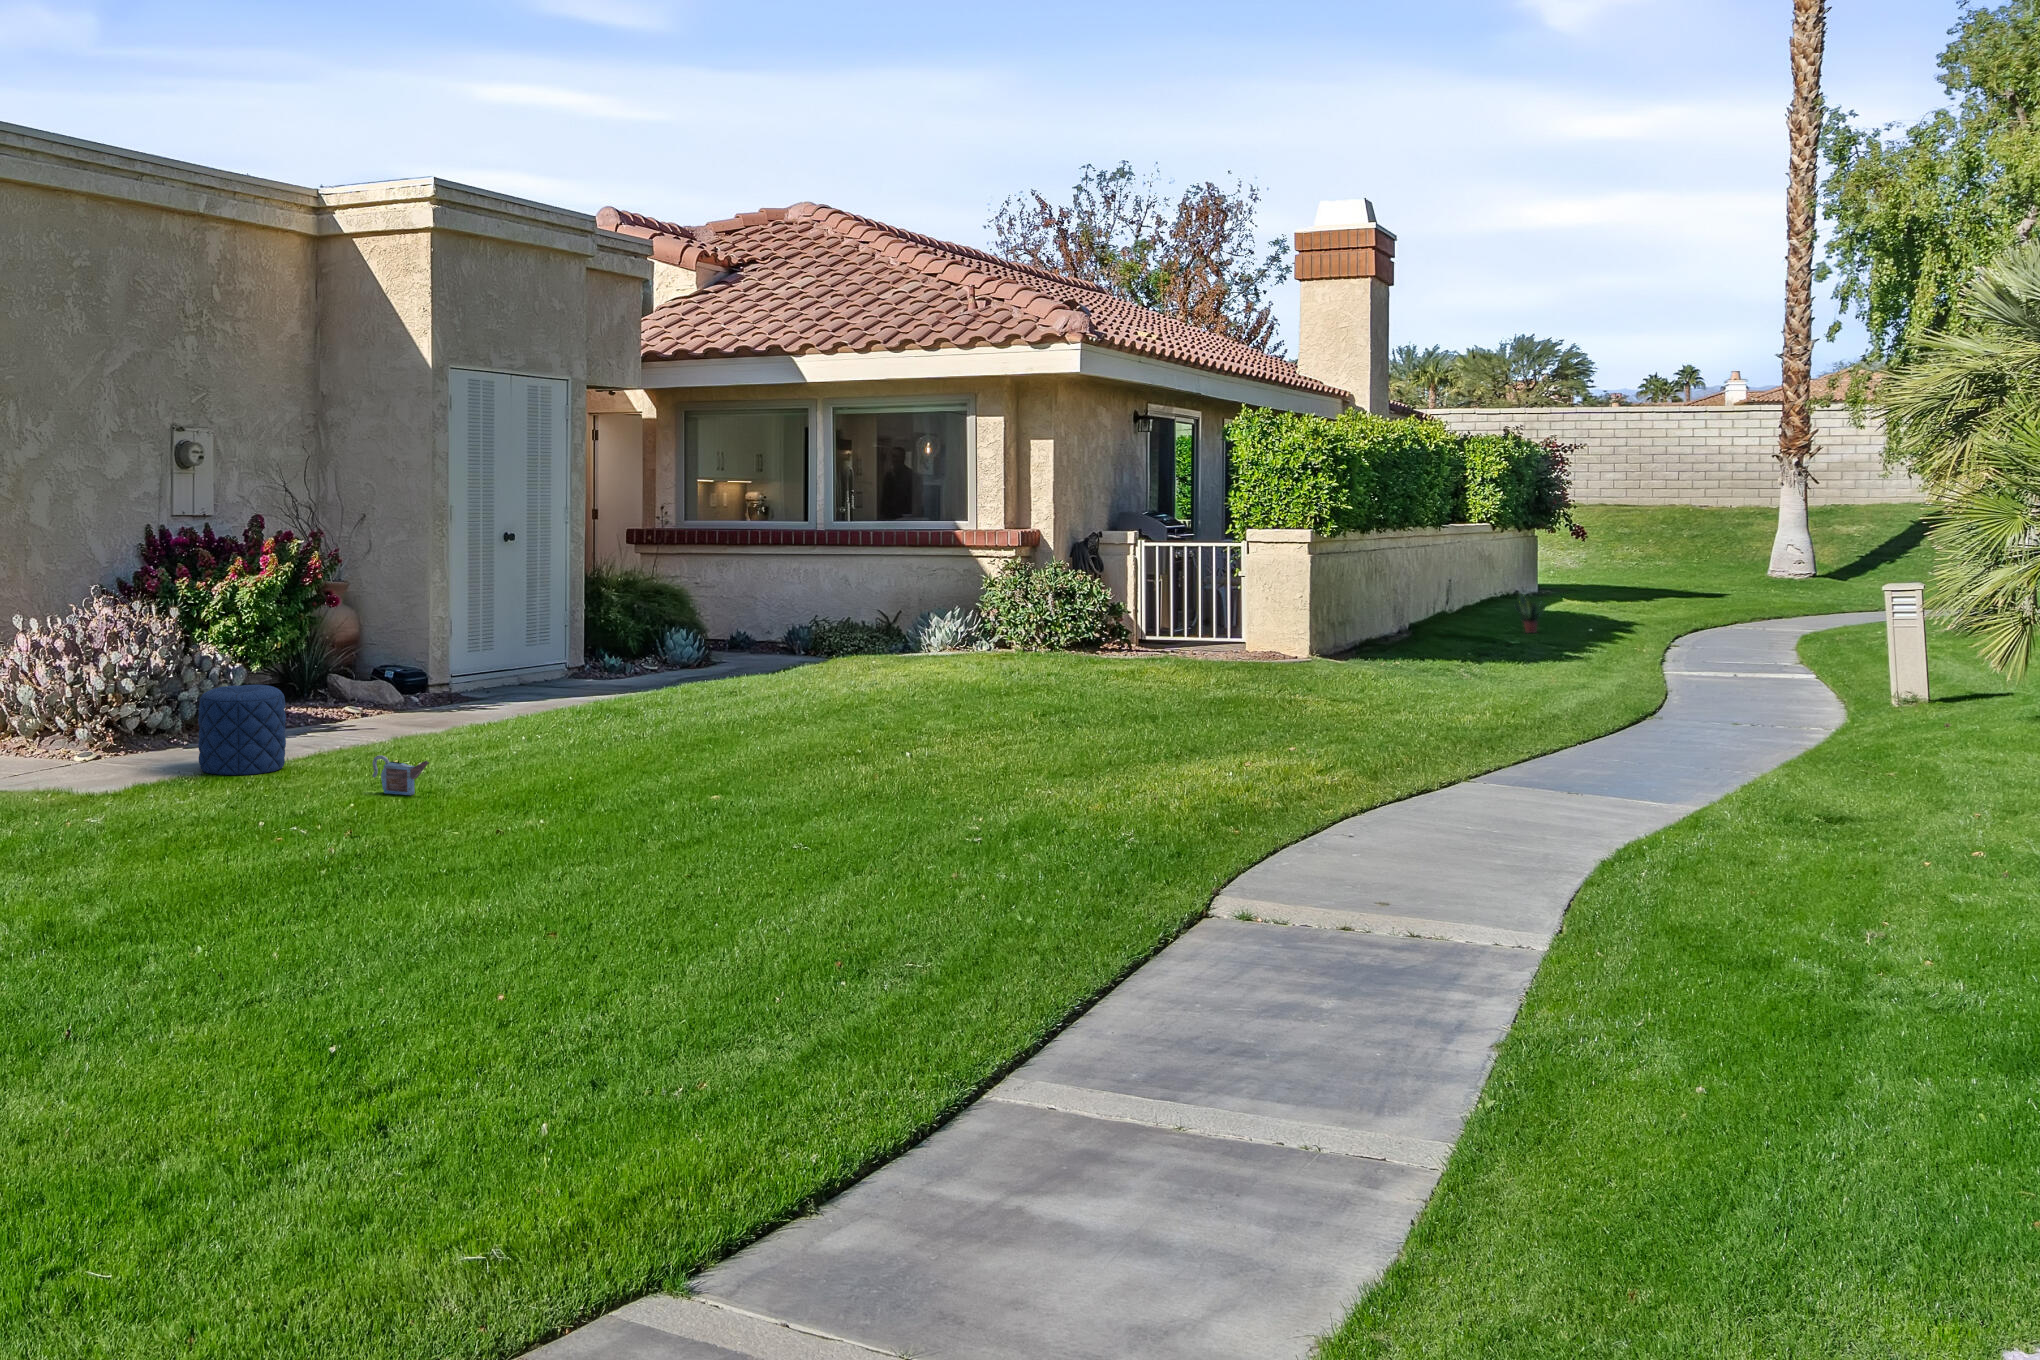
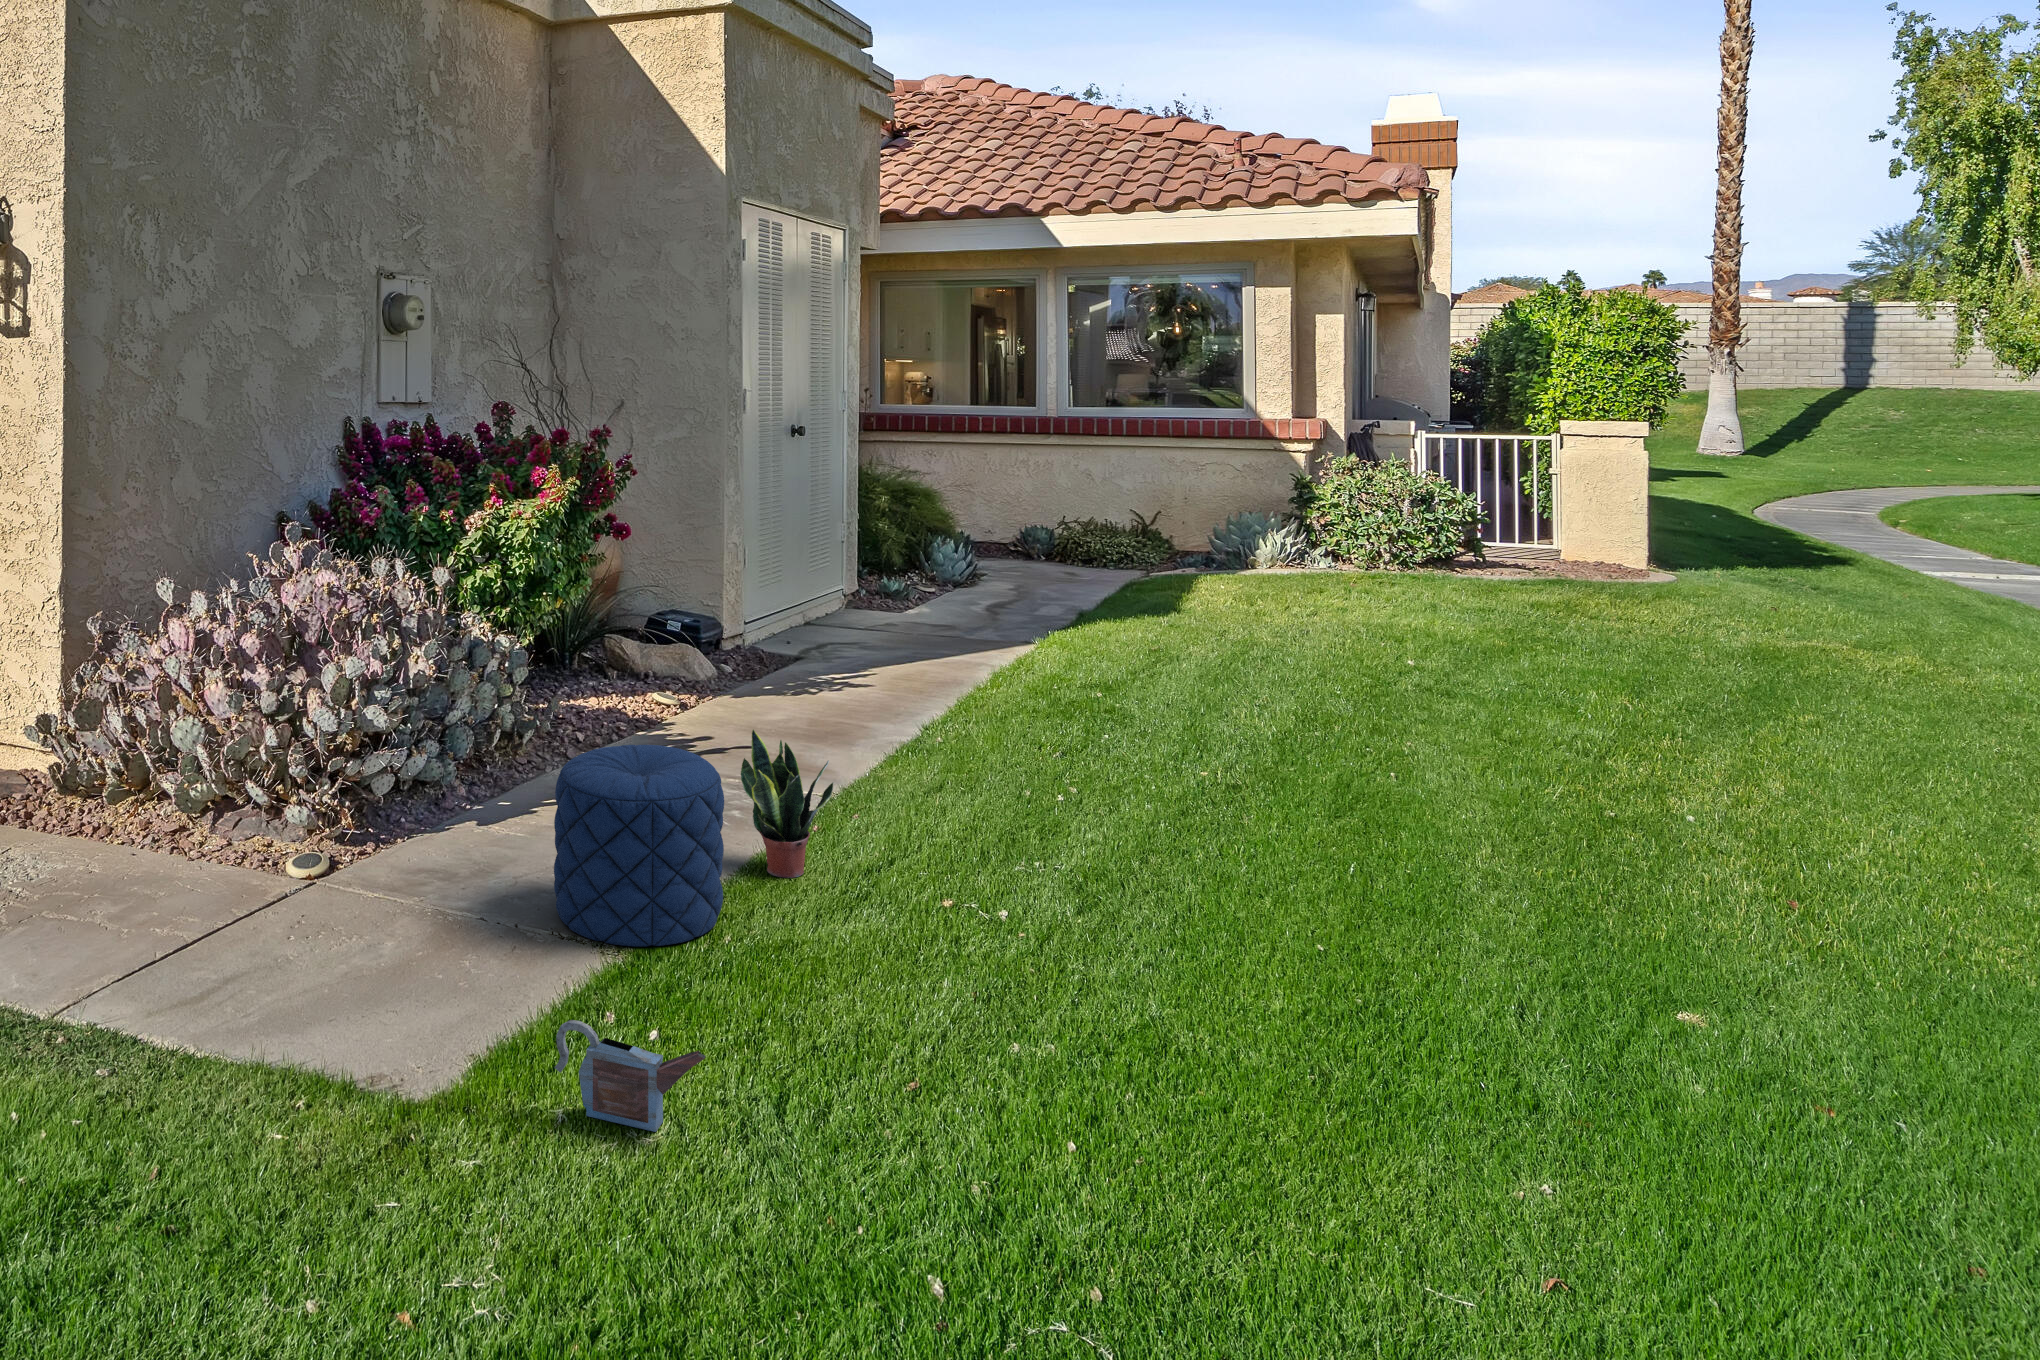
potted plant: present [1515,593,1544,633] -> present [741,730,833,878]
watering can: present [372,755,429,795] -> present [555,1020,706,1132]

